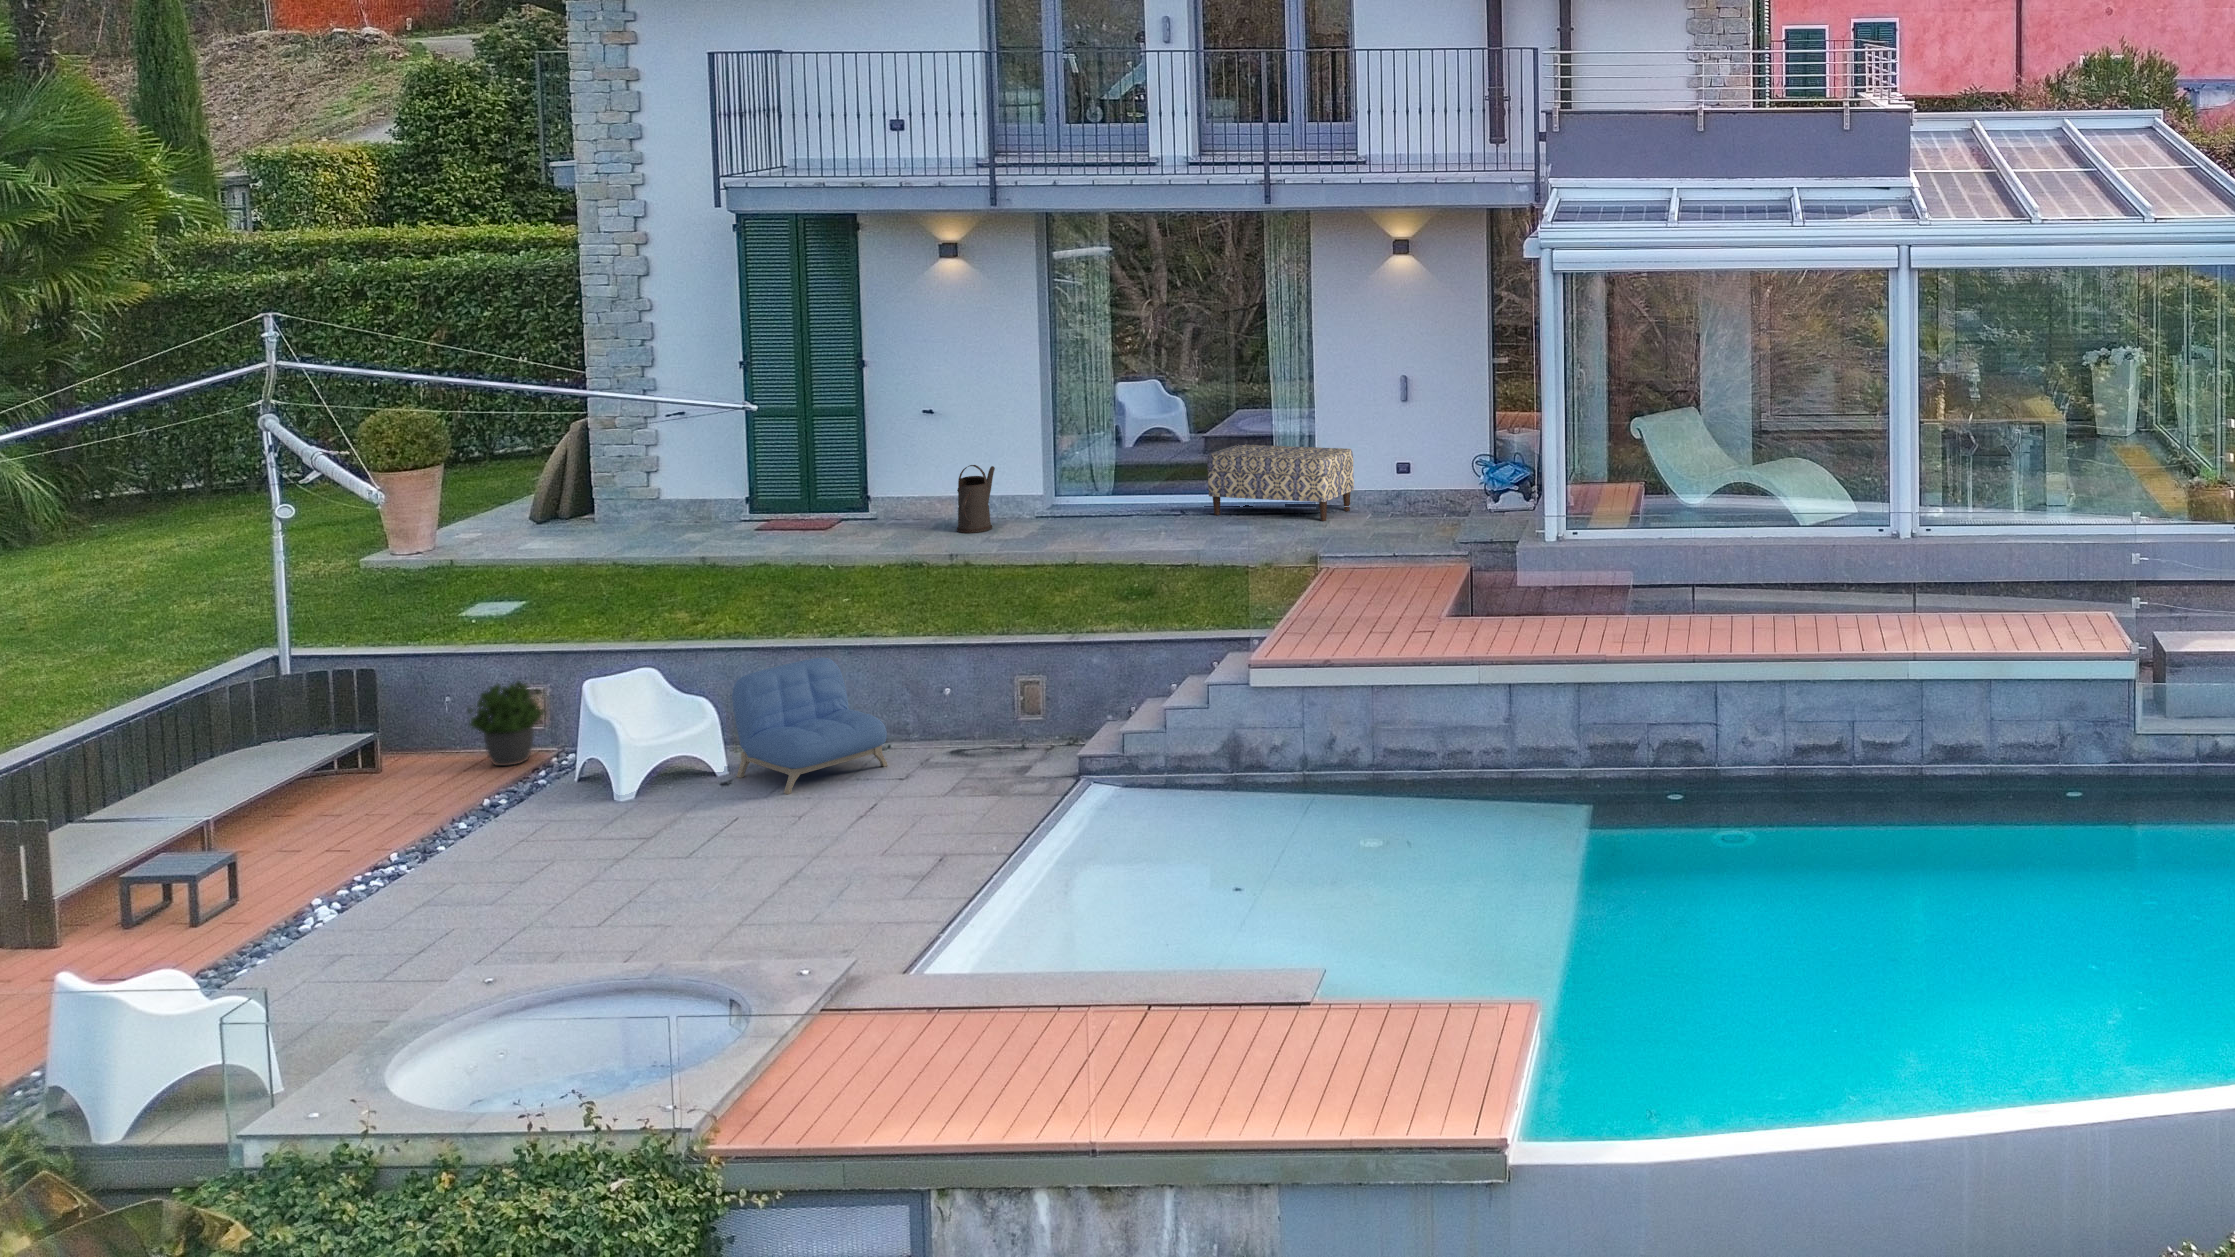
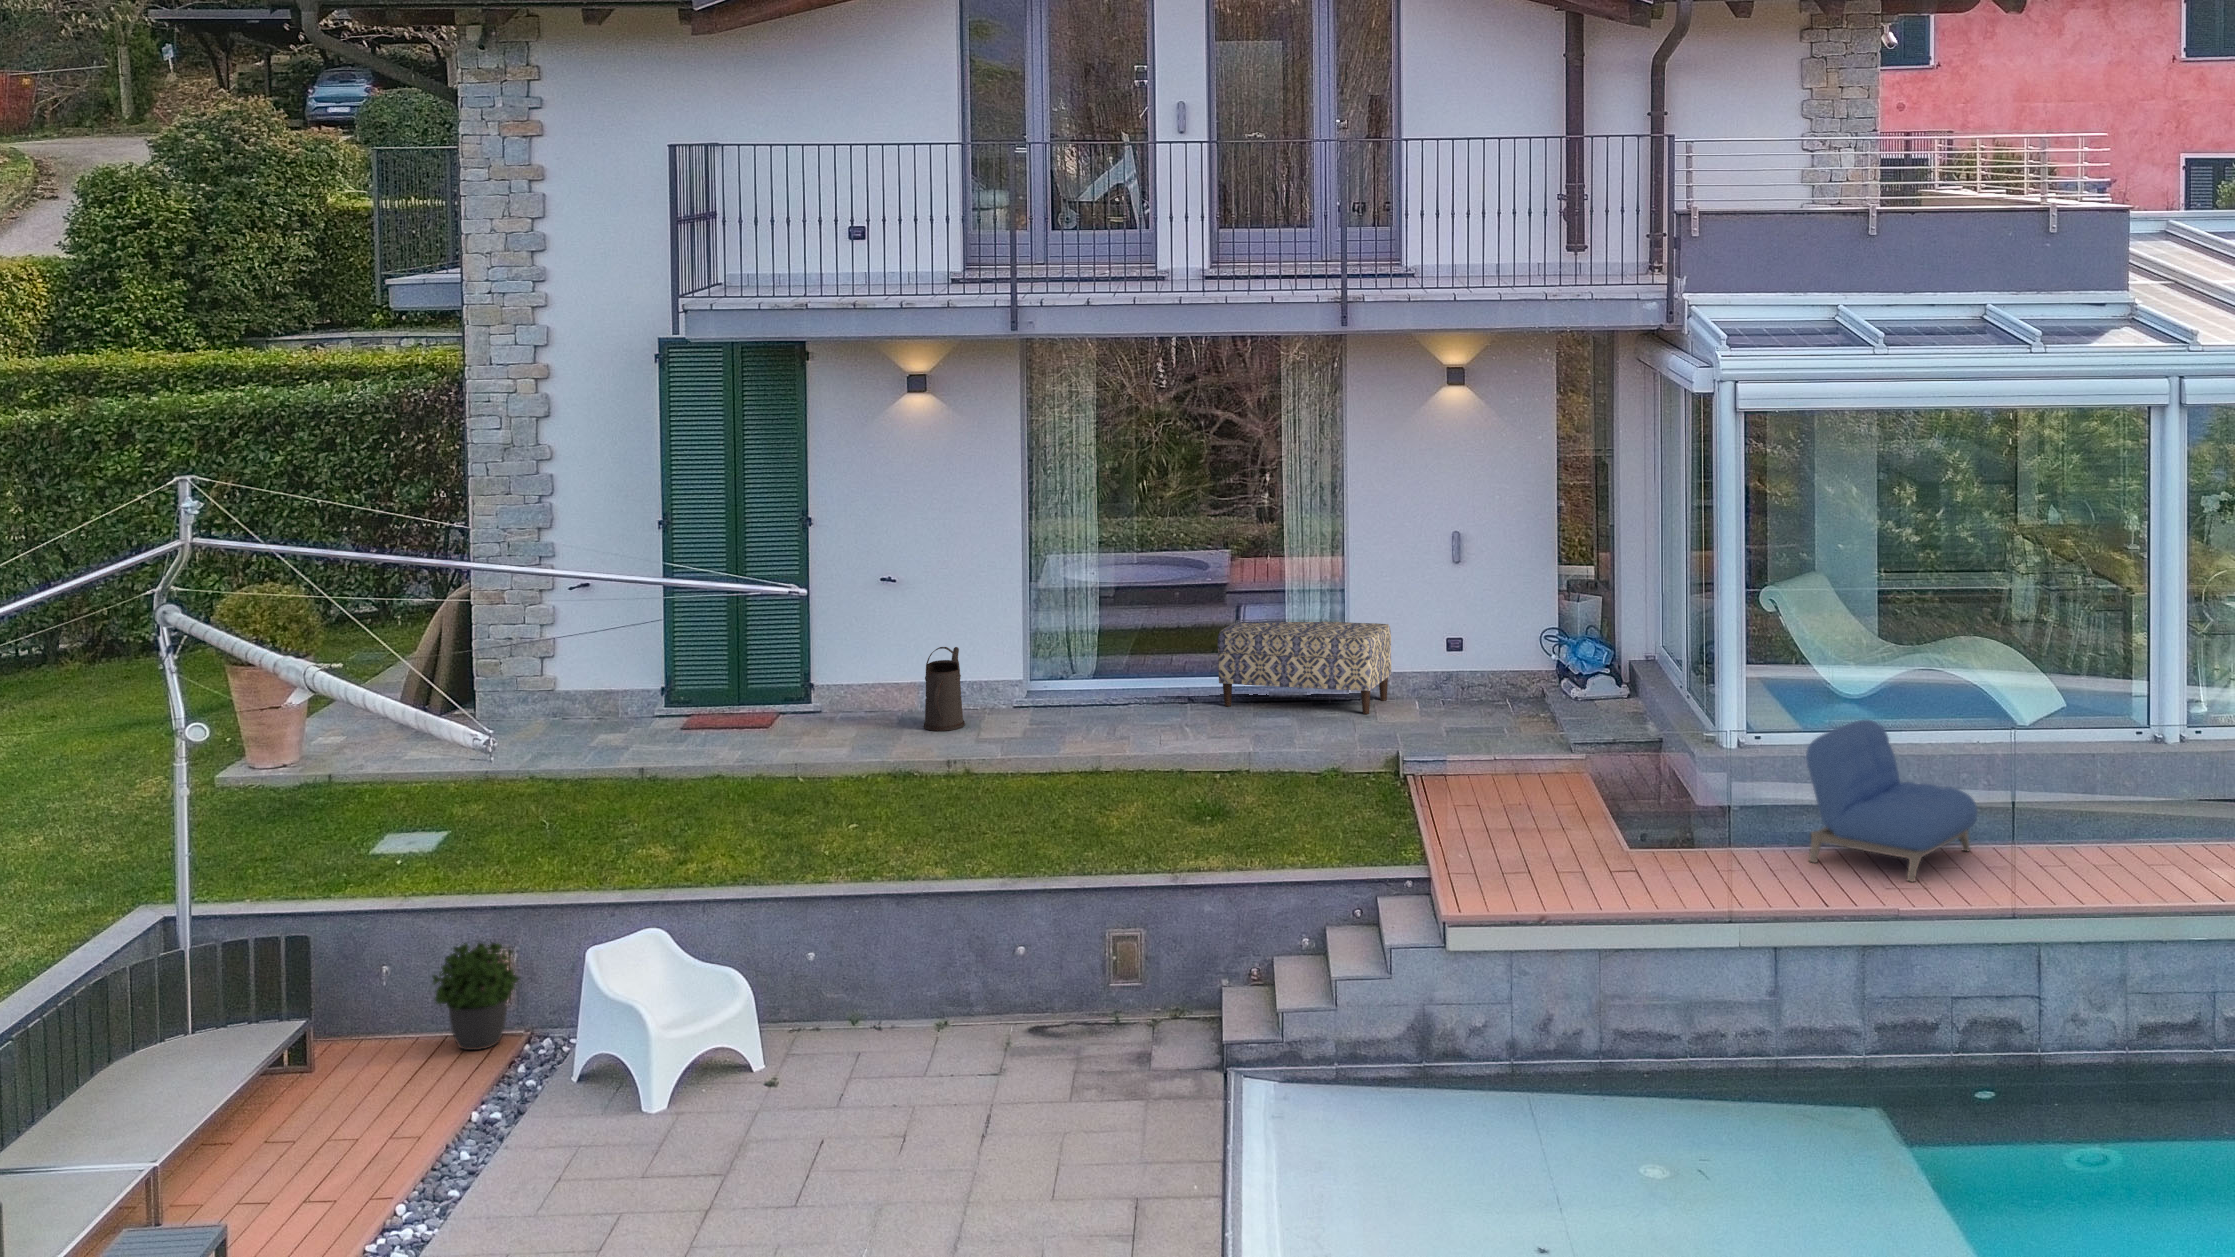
armchair: present [732,657,888,794] -> present [1806,720,1978,882]

